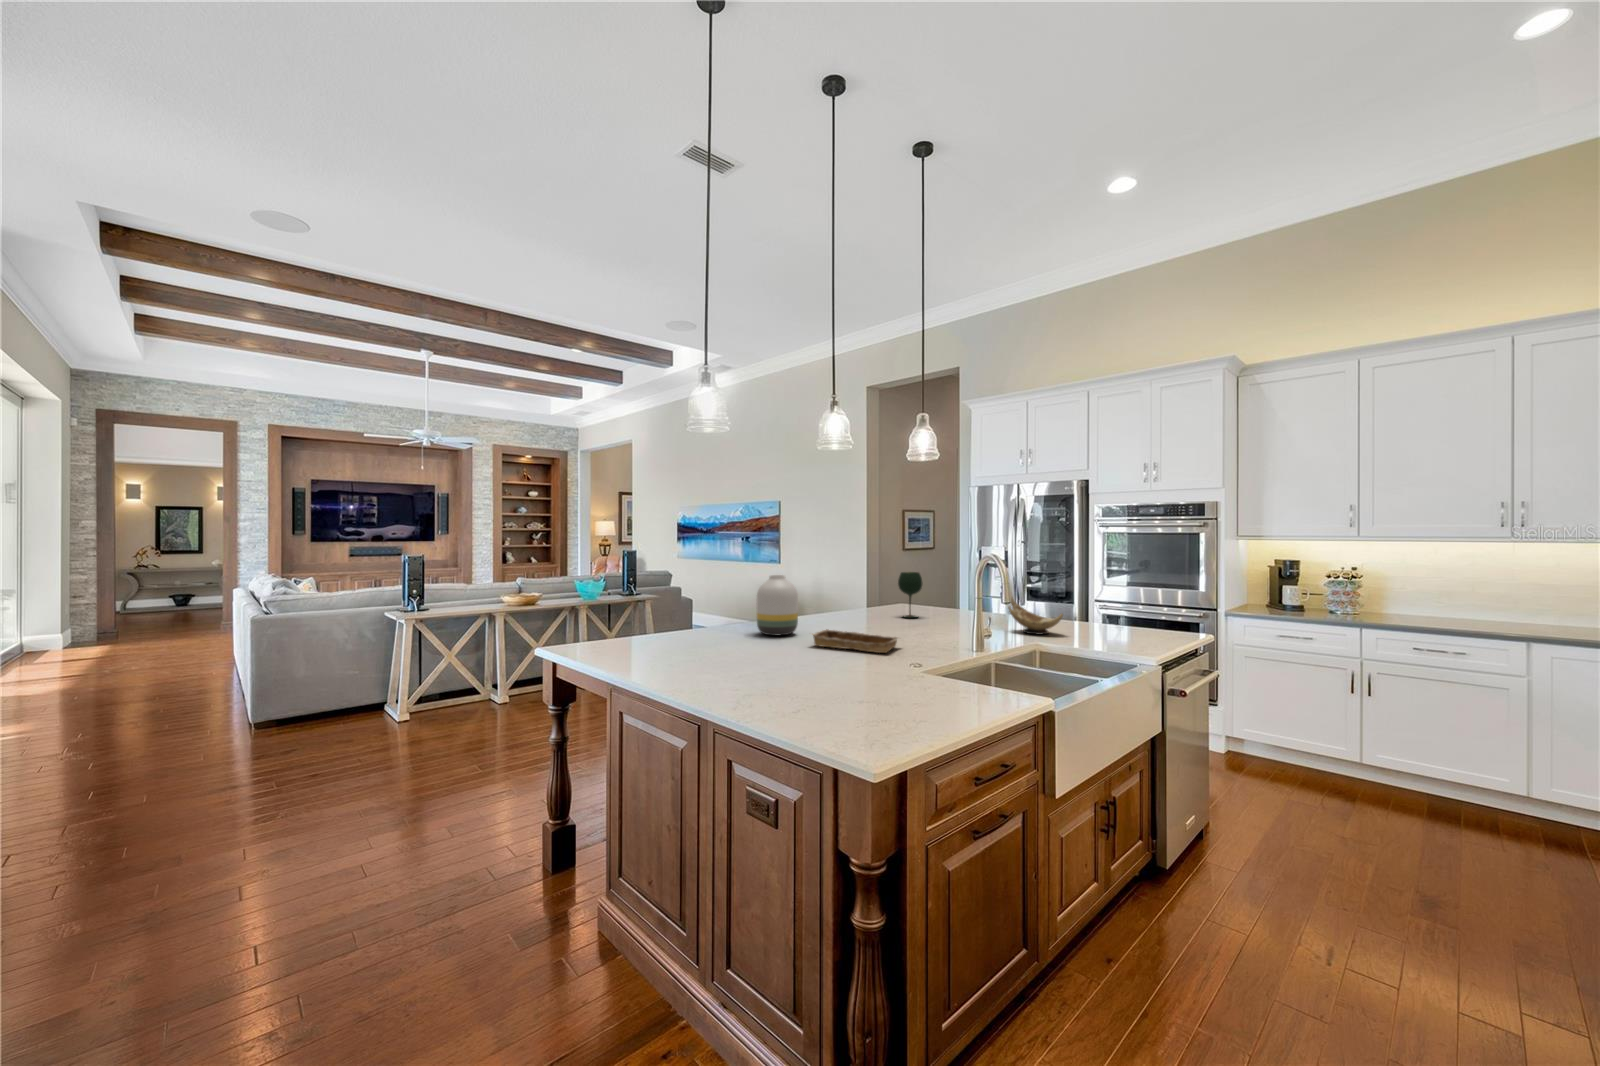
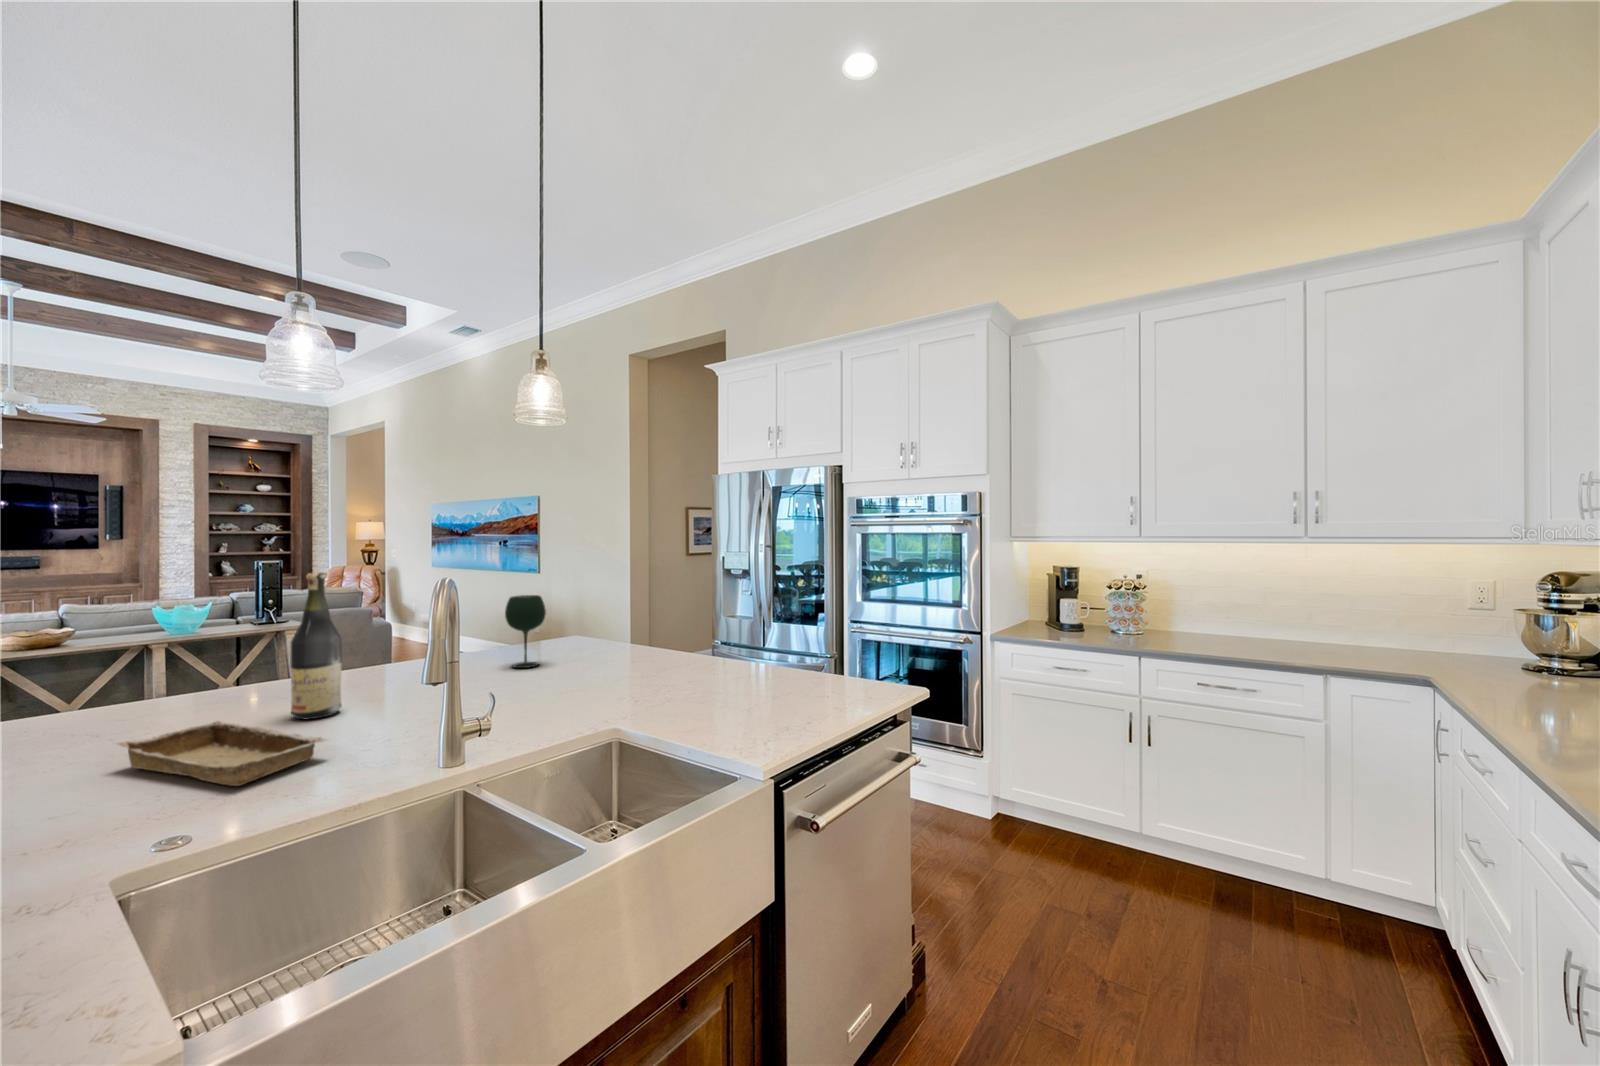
wine bottle: none [835,553,857,634] -> present [291,572,342,719]
vase: present [757,575,798,635] -> none [98,615,210,734]
decorative bowl: present [1008,597,1063,635] -> none [628,635,706,700]

